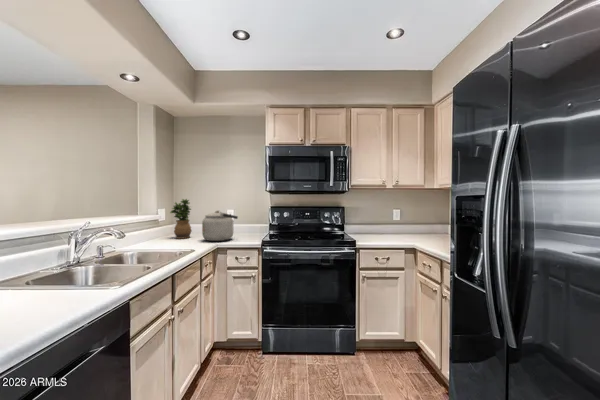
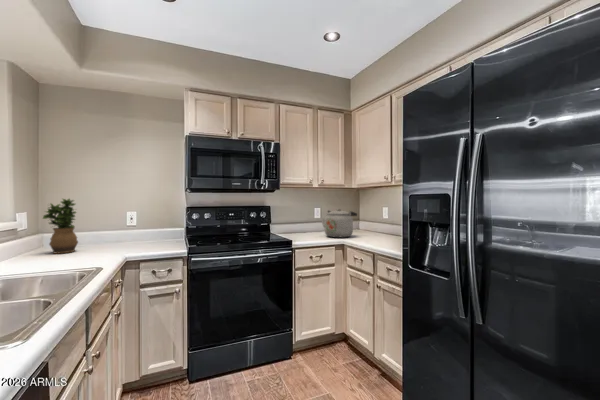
kettle: present [202,211,238,241] -> present [322,209,357,238]

